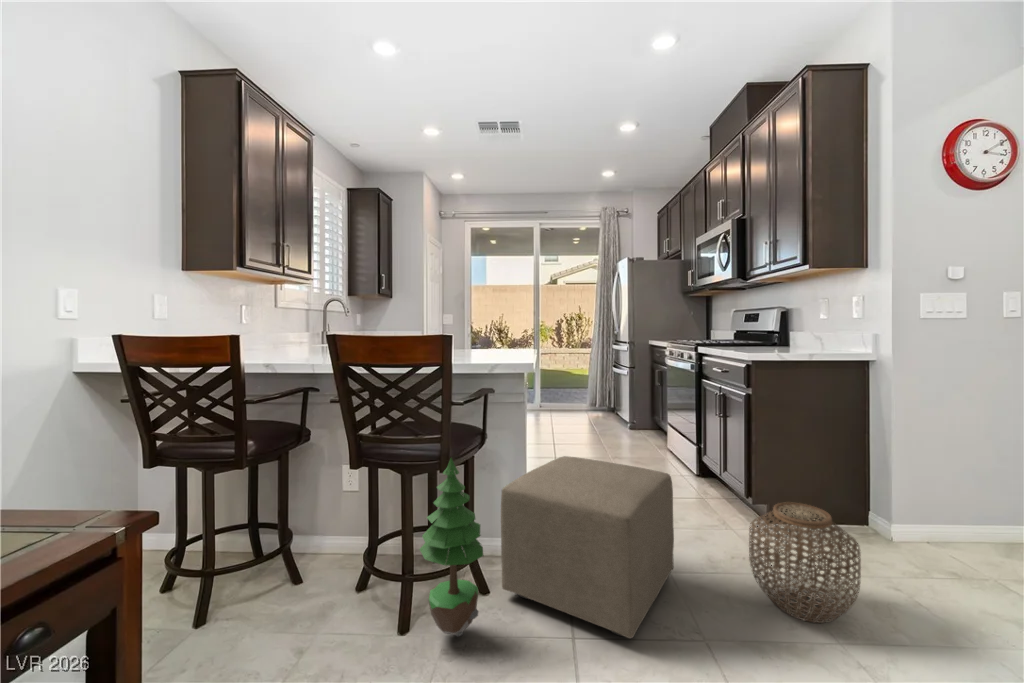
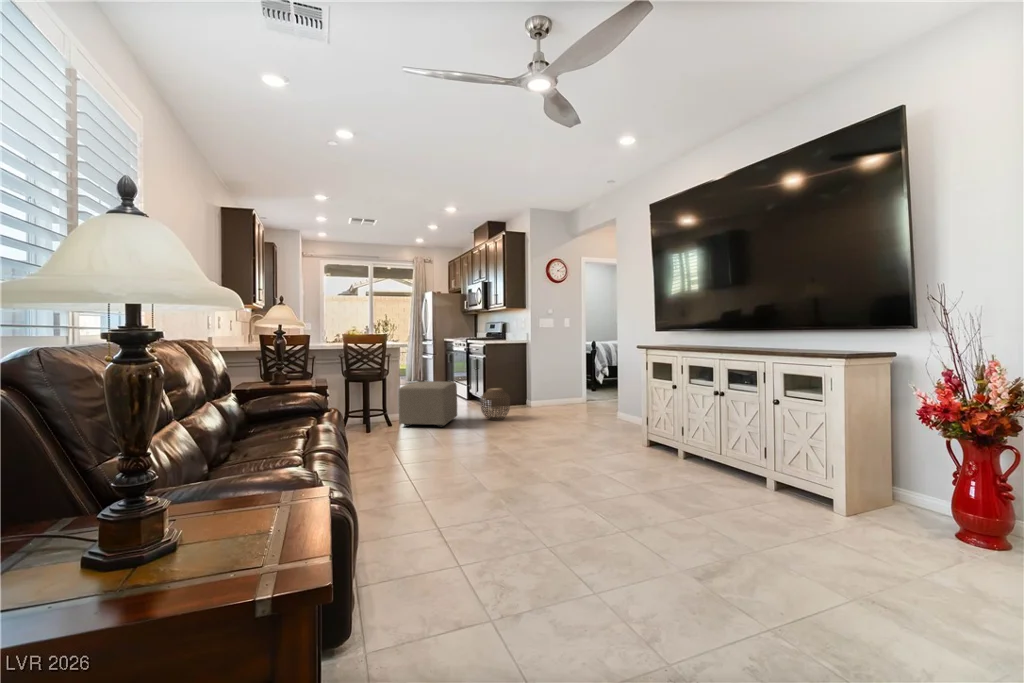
potted tree: present [419,458,484,636] -> none [377,374,399,433]

